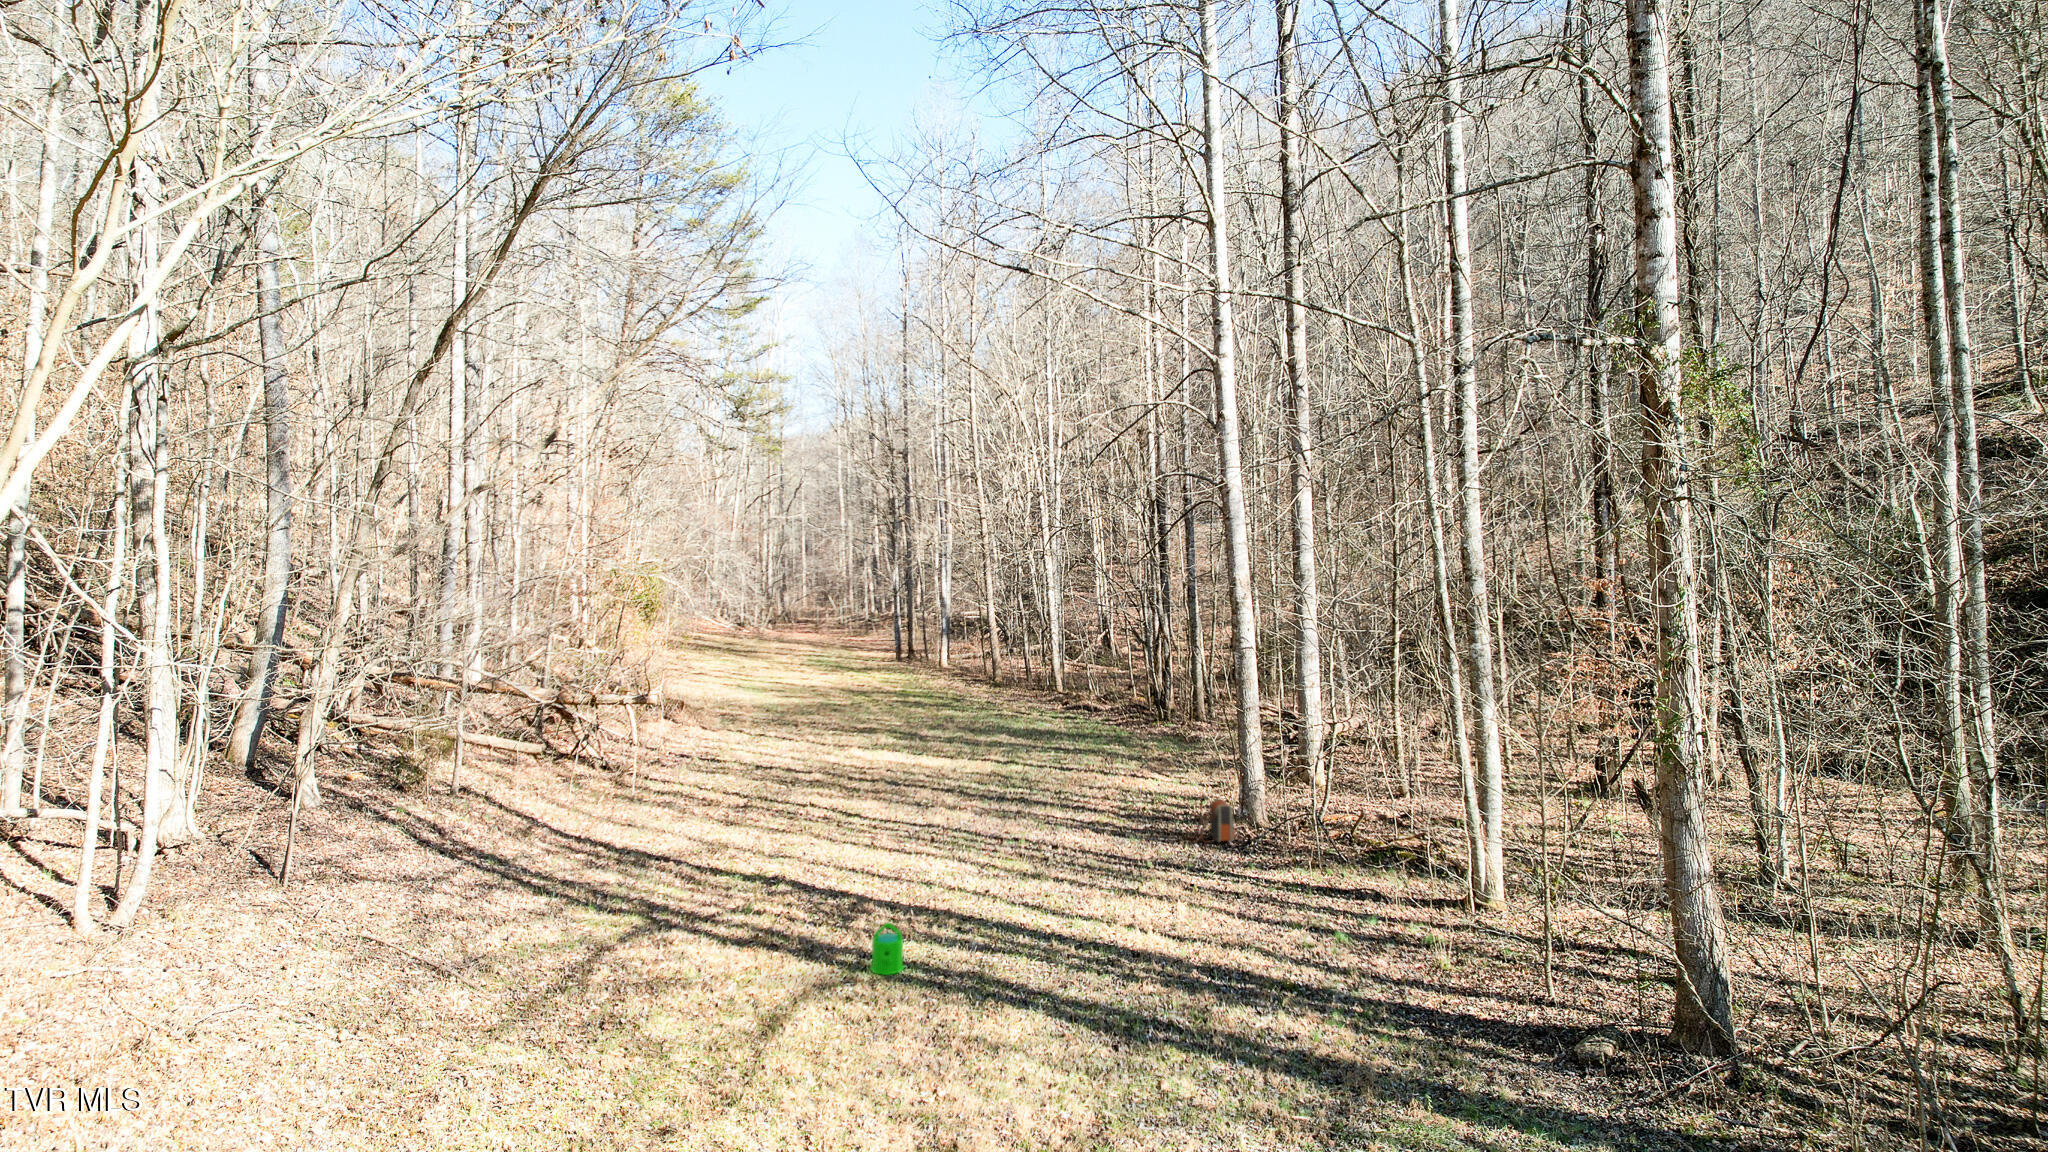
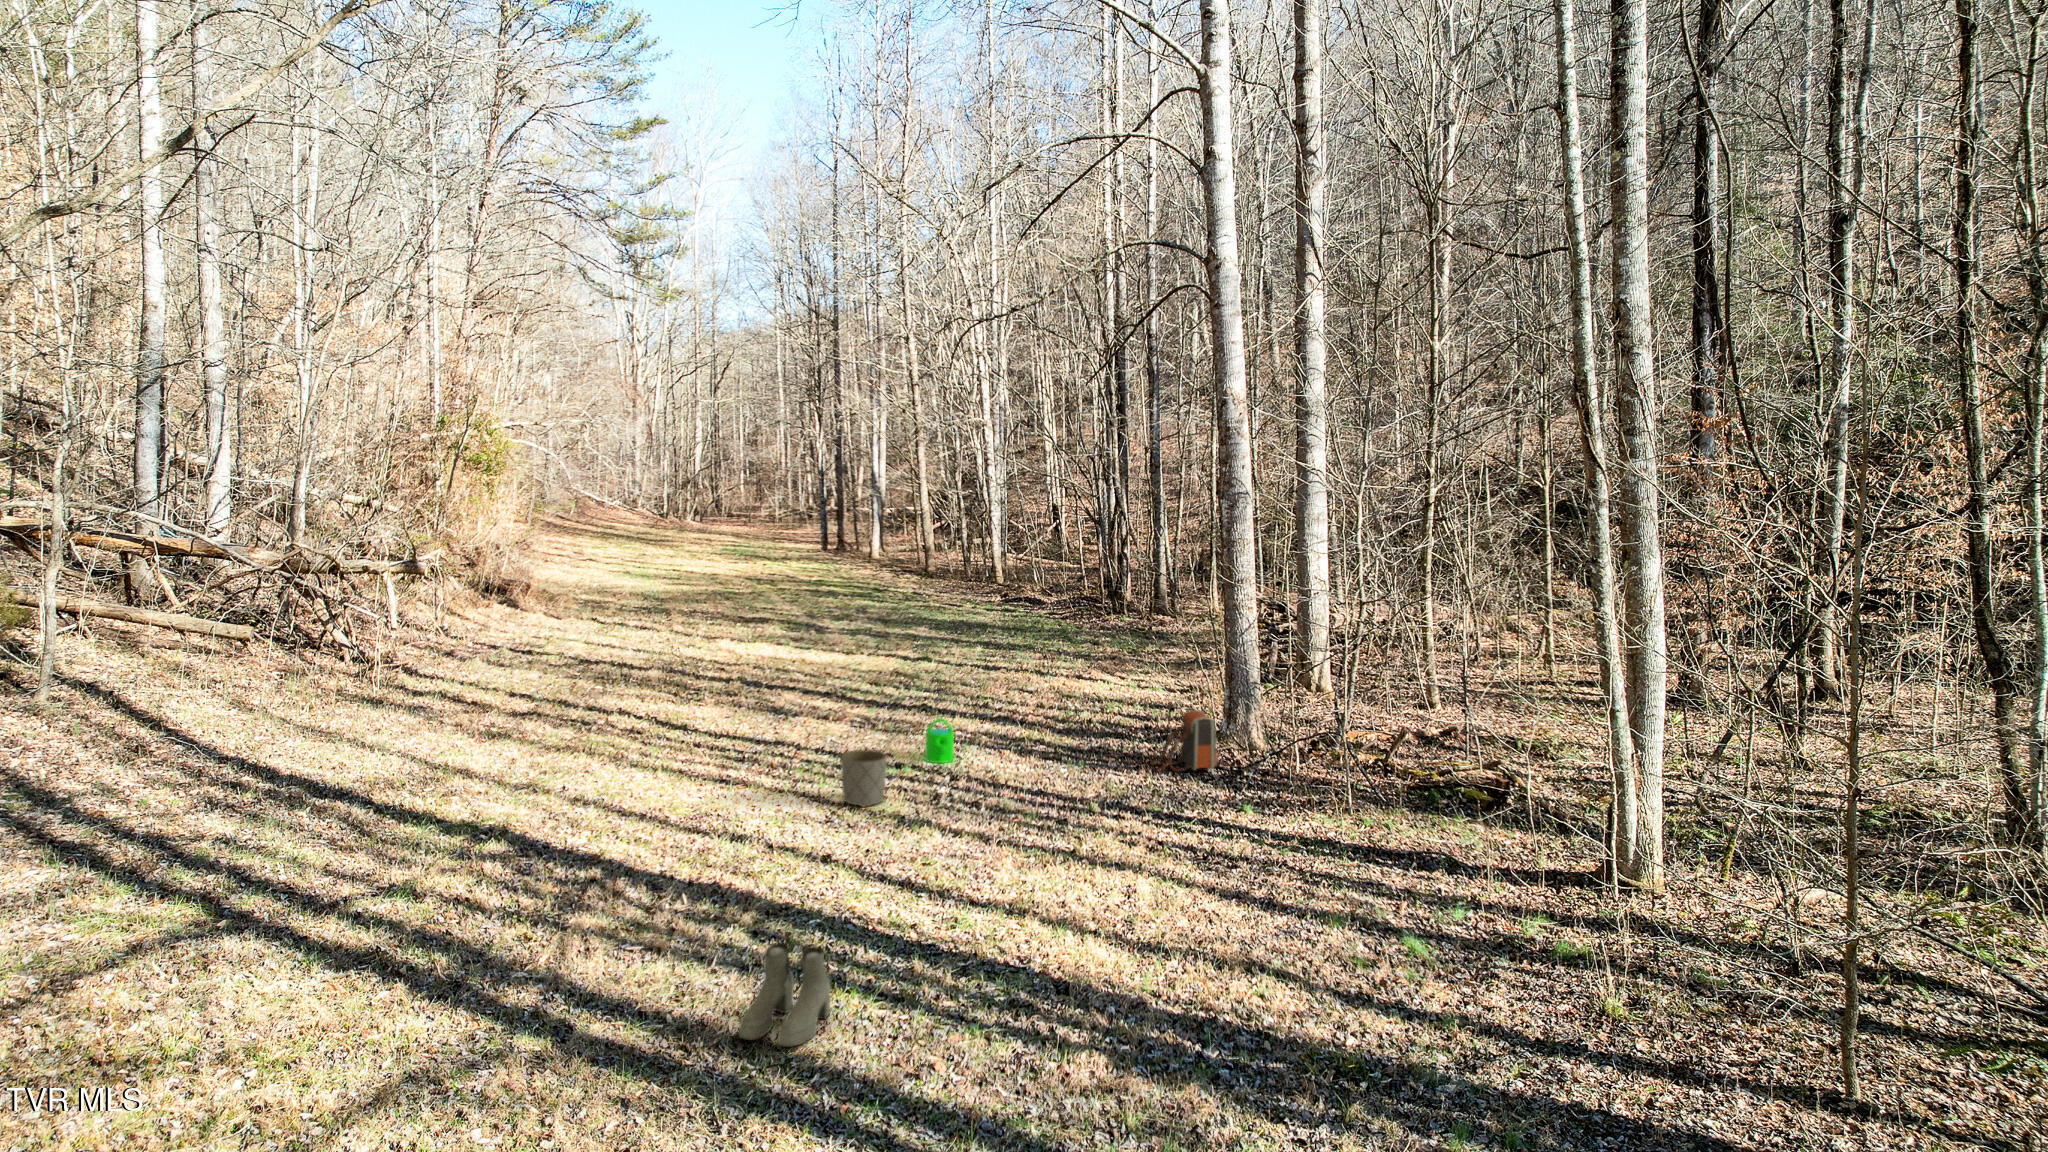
planter: none [983,827,1012,865] -> present [841,750,887,807]
watering can: present [870,923,904,975] -> present [923,718,955,763]
boots: none [968,925,1013,976] -> present [739,943,830,1047]

